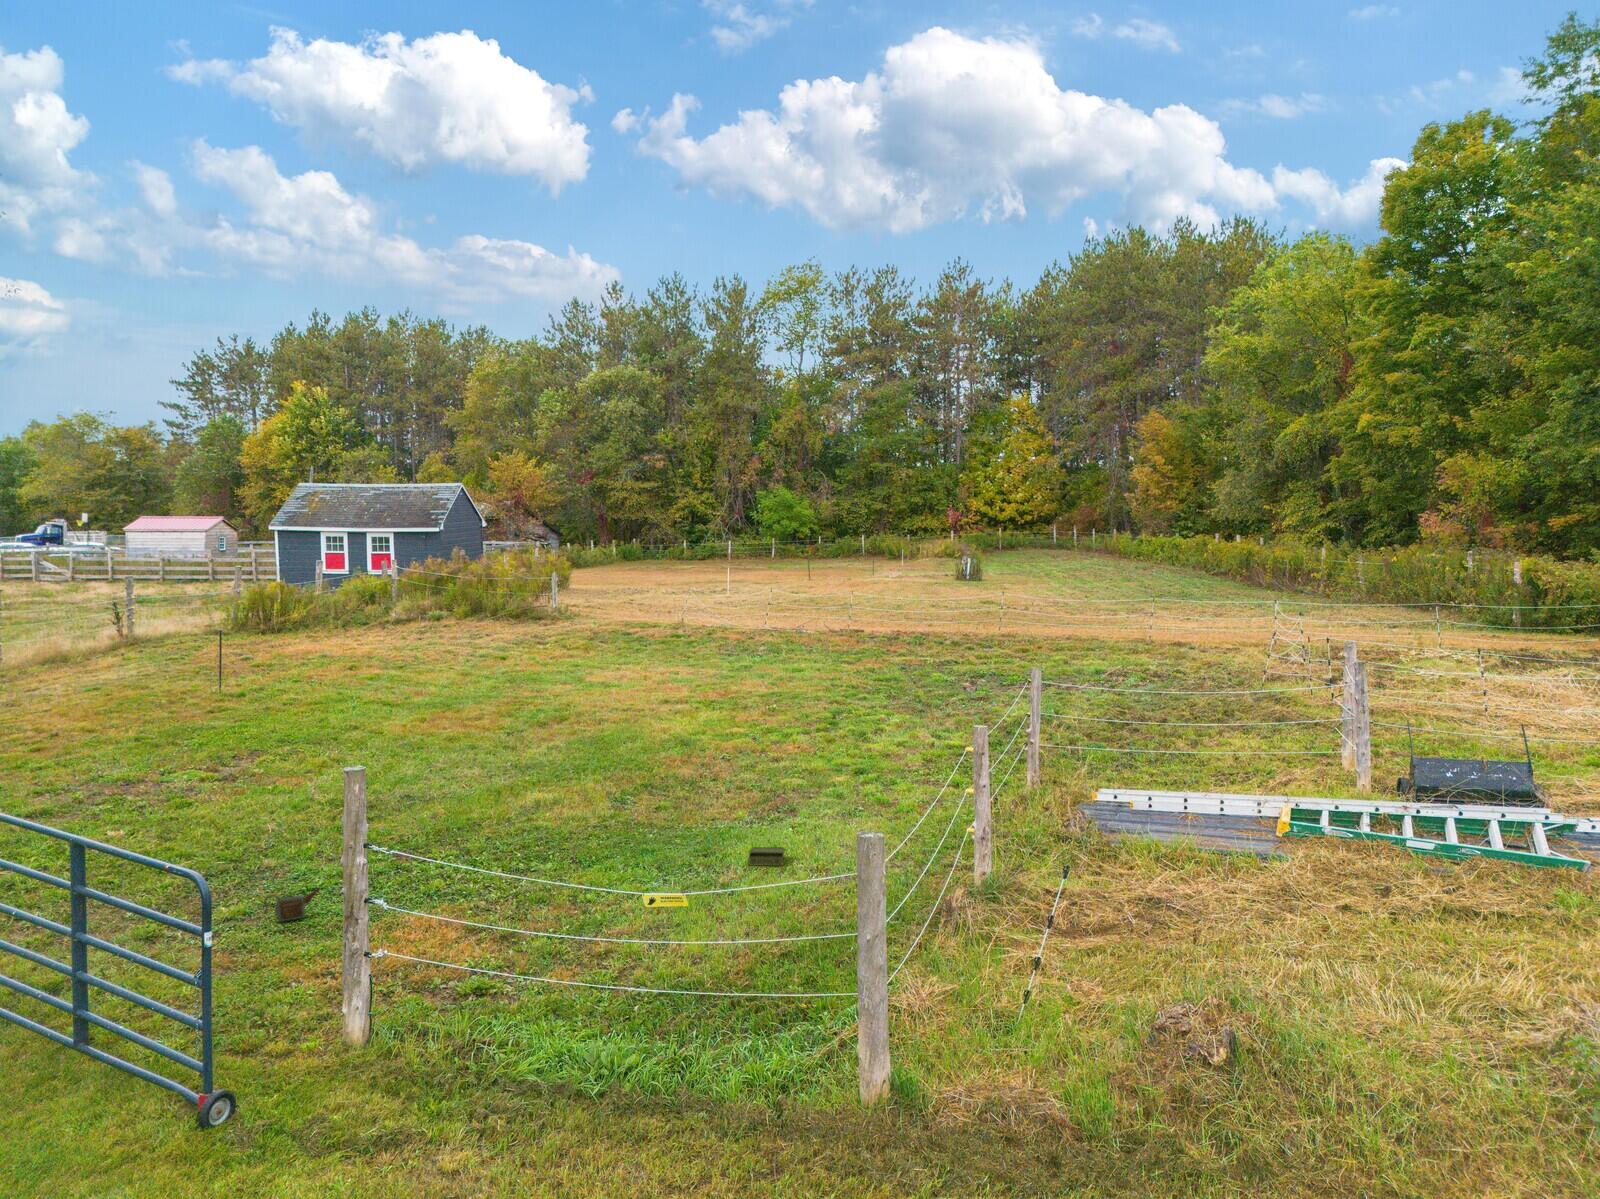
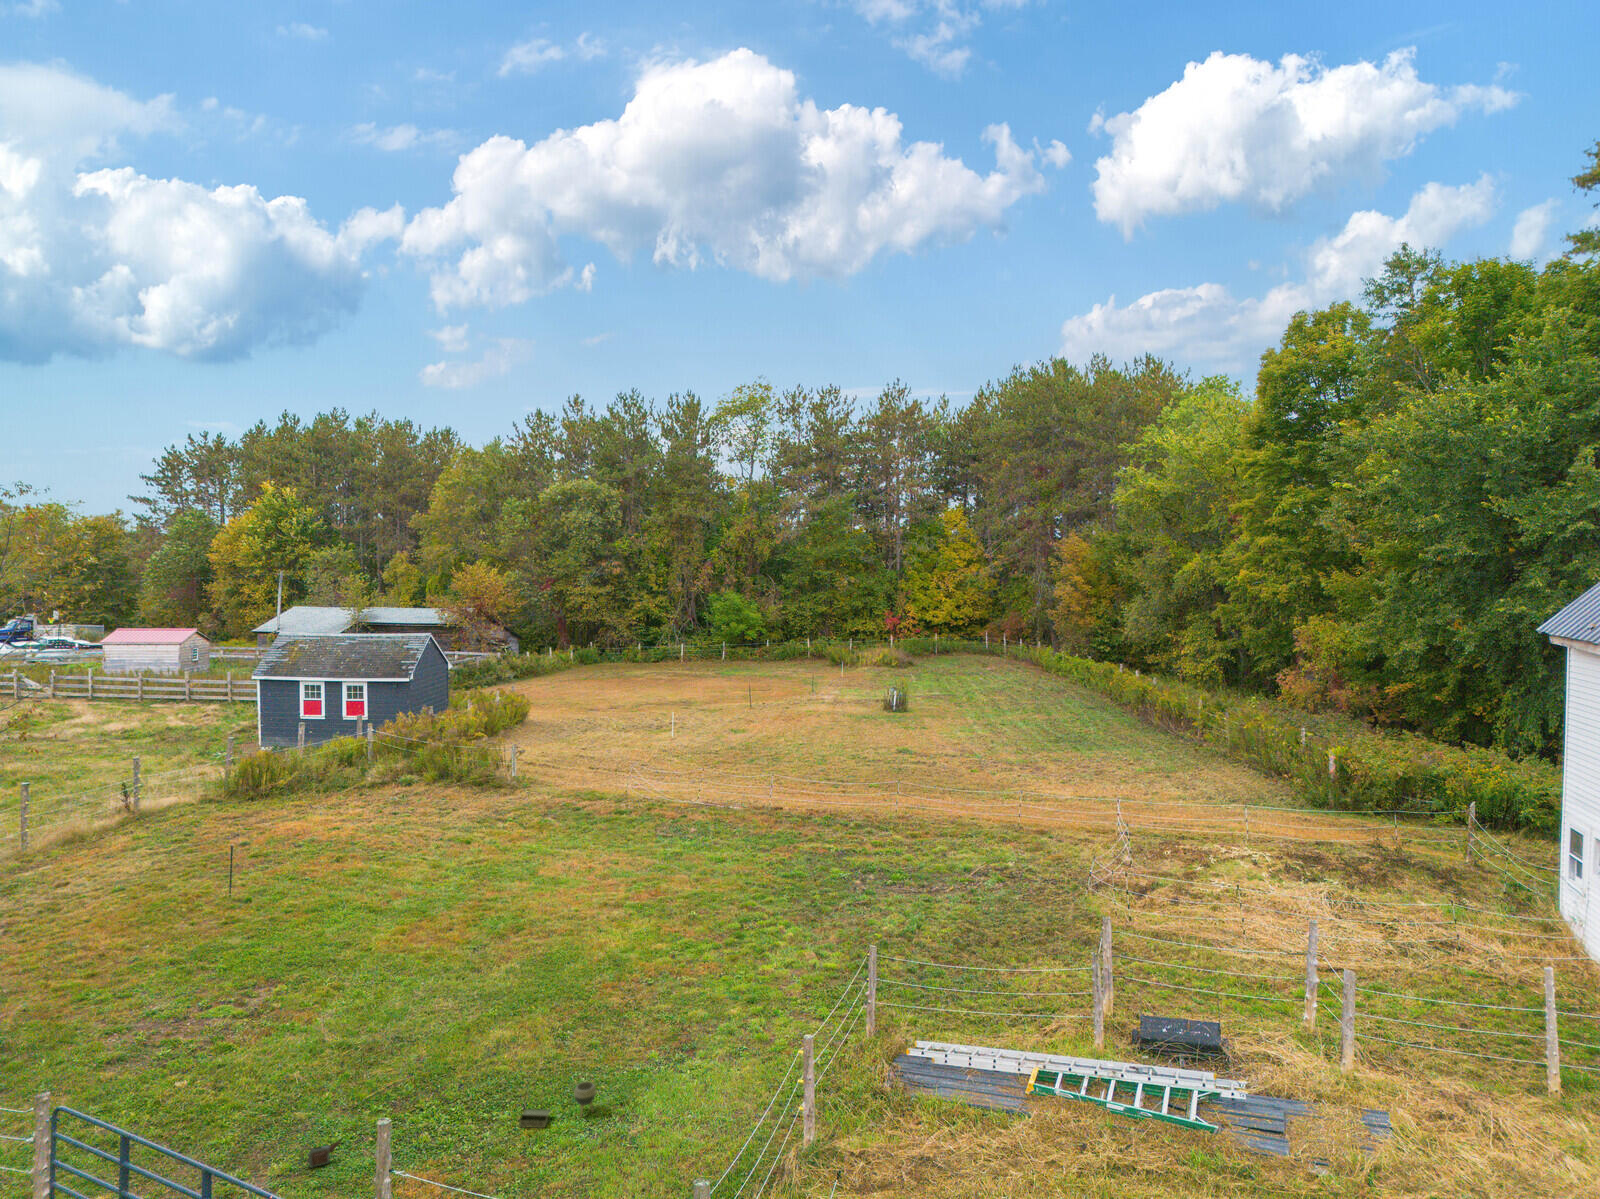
planter: none [636,831,665,874] -> present [574,1082,596,1116]
toolbox: present [748,847,785,866] -> present [519,1109,550,1128]

